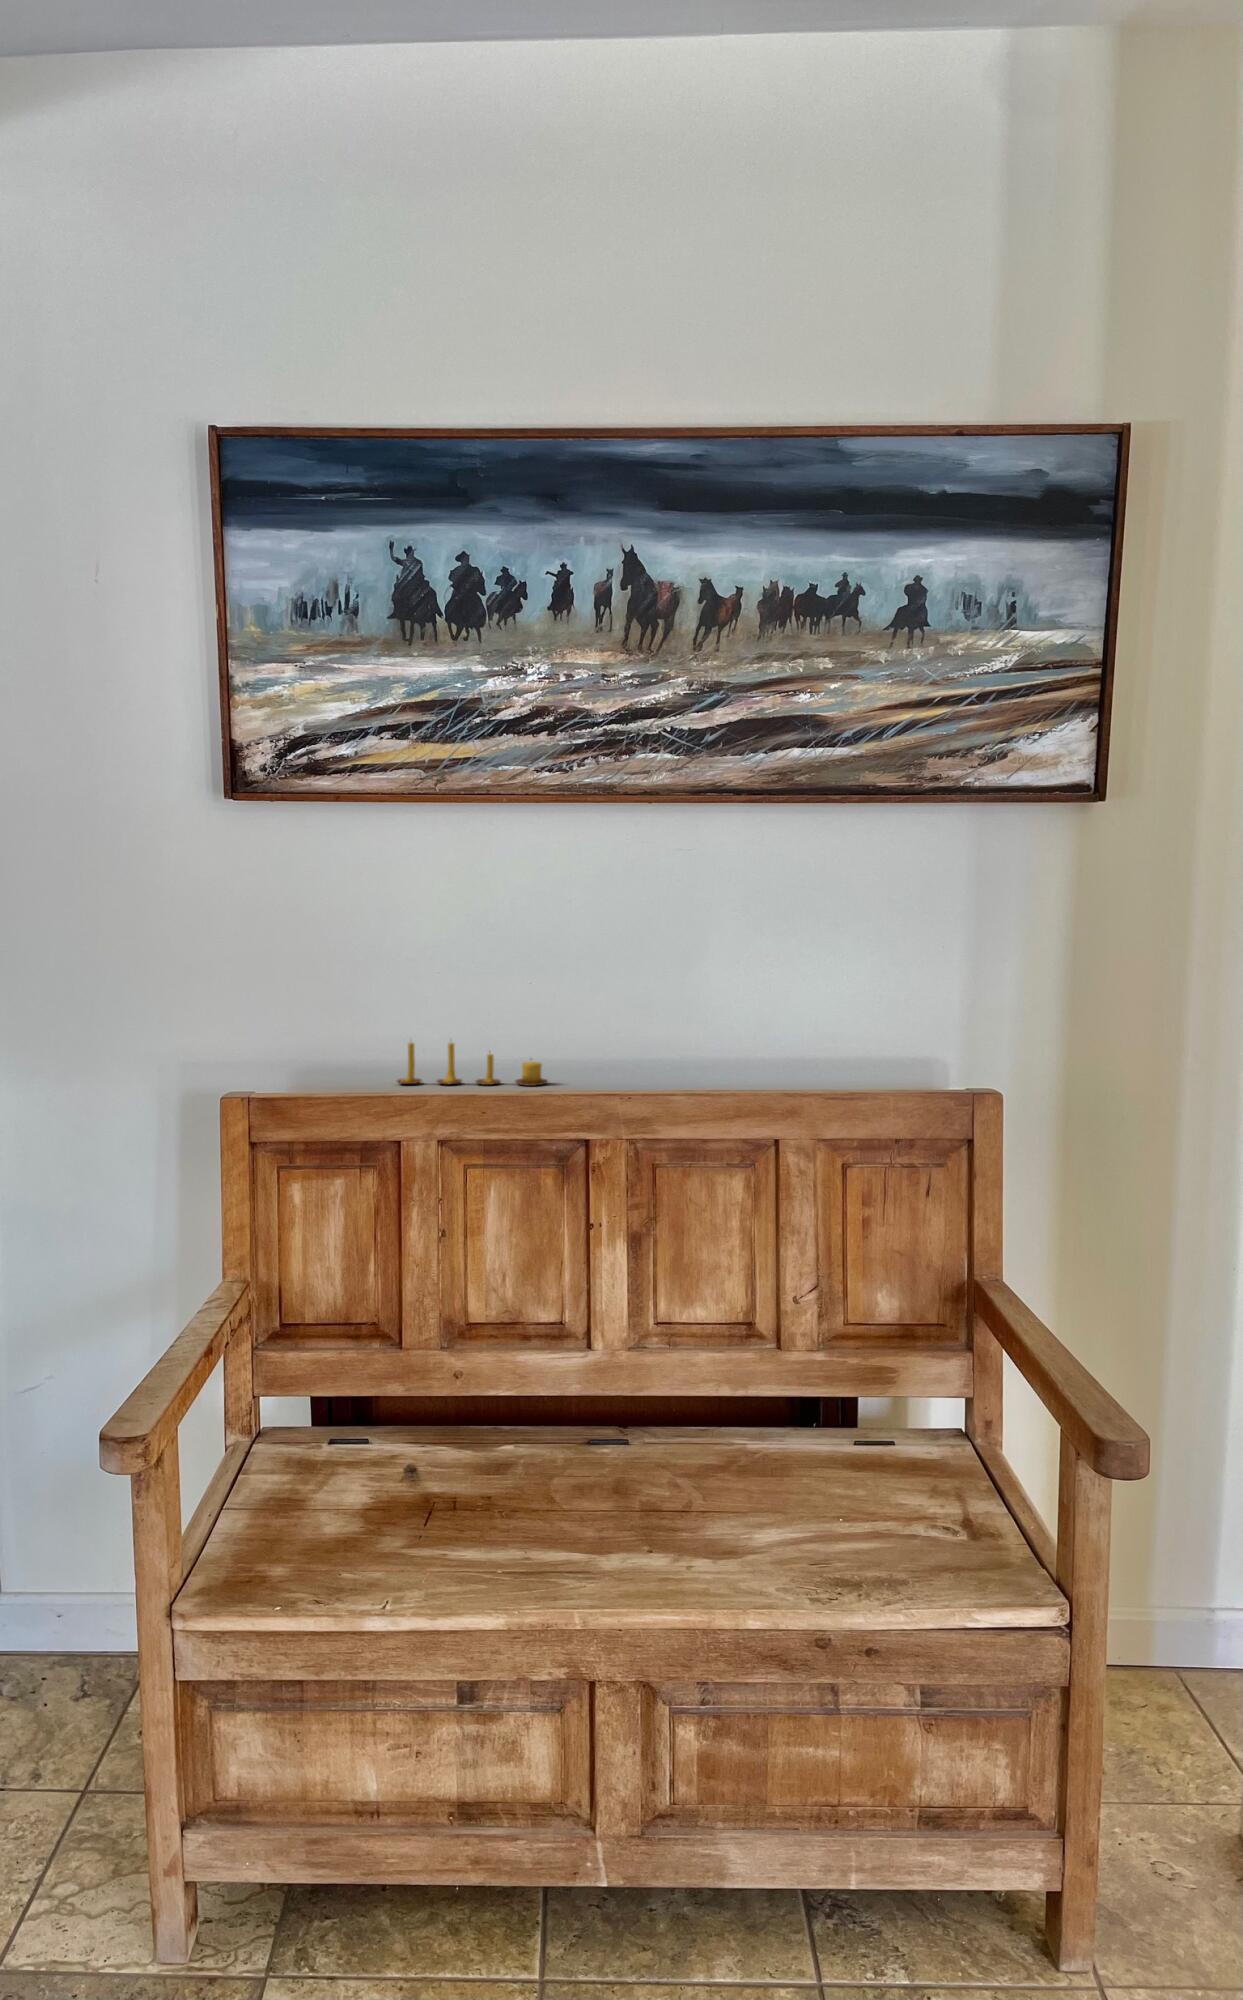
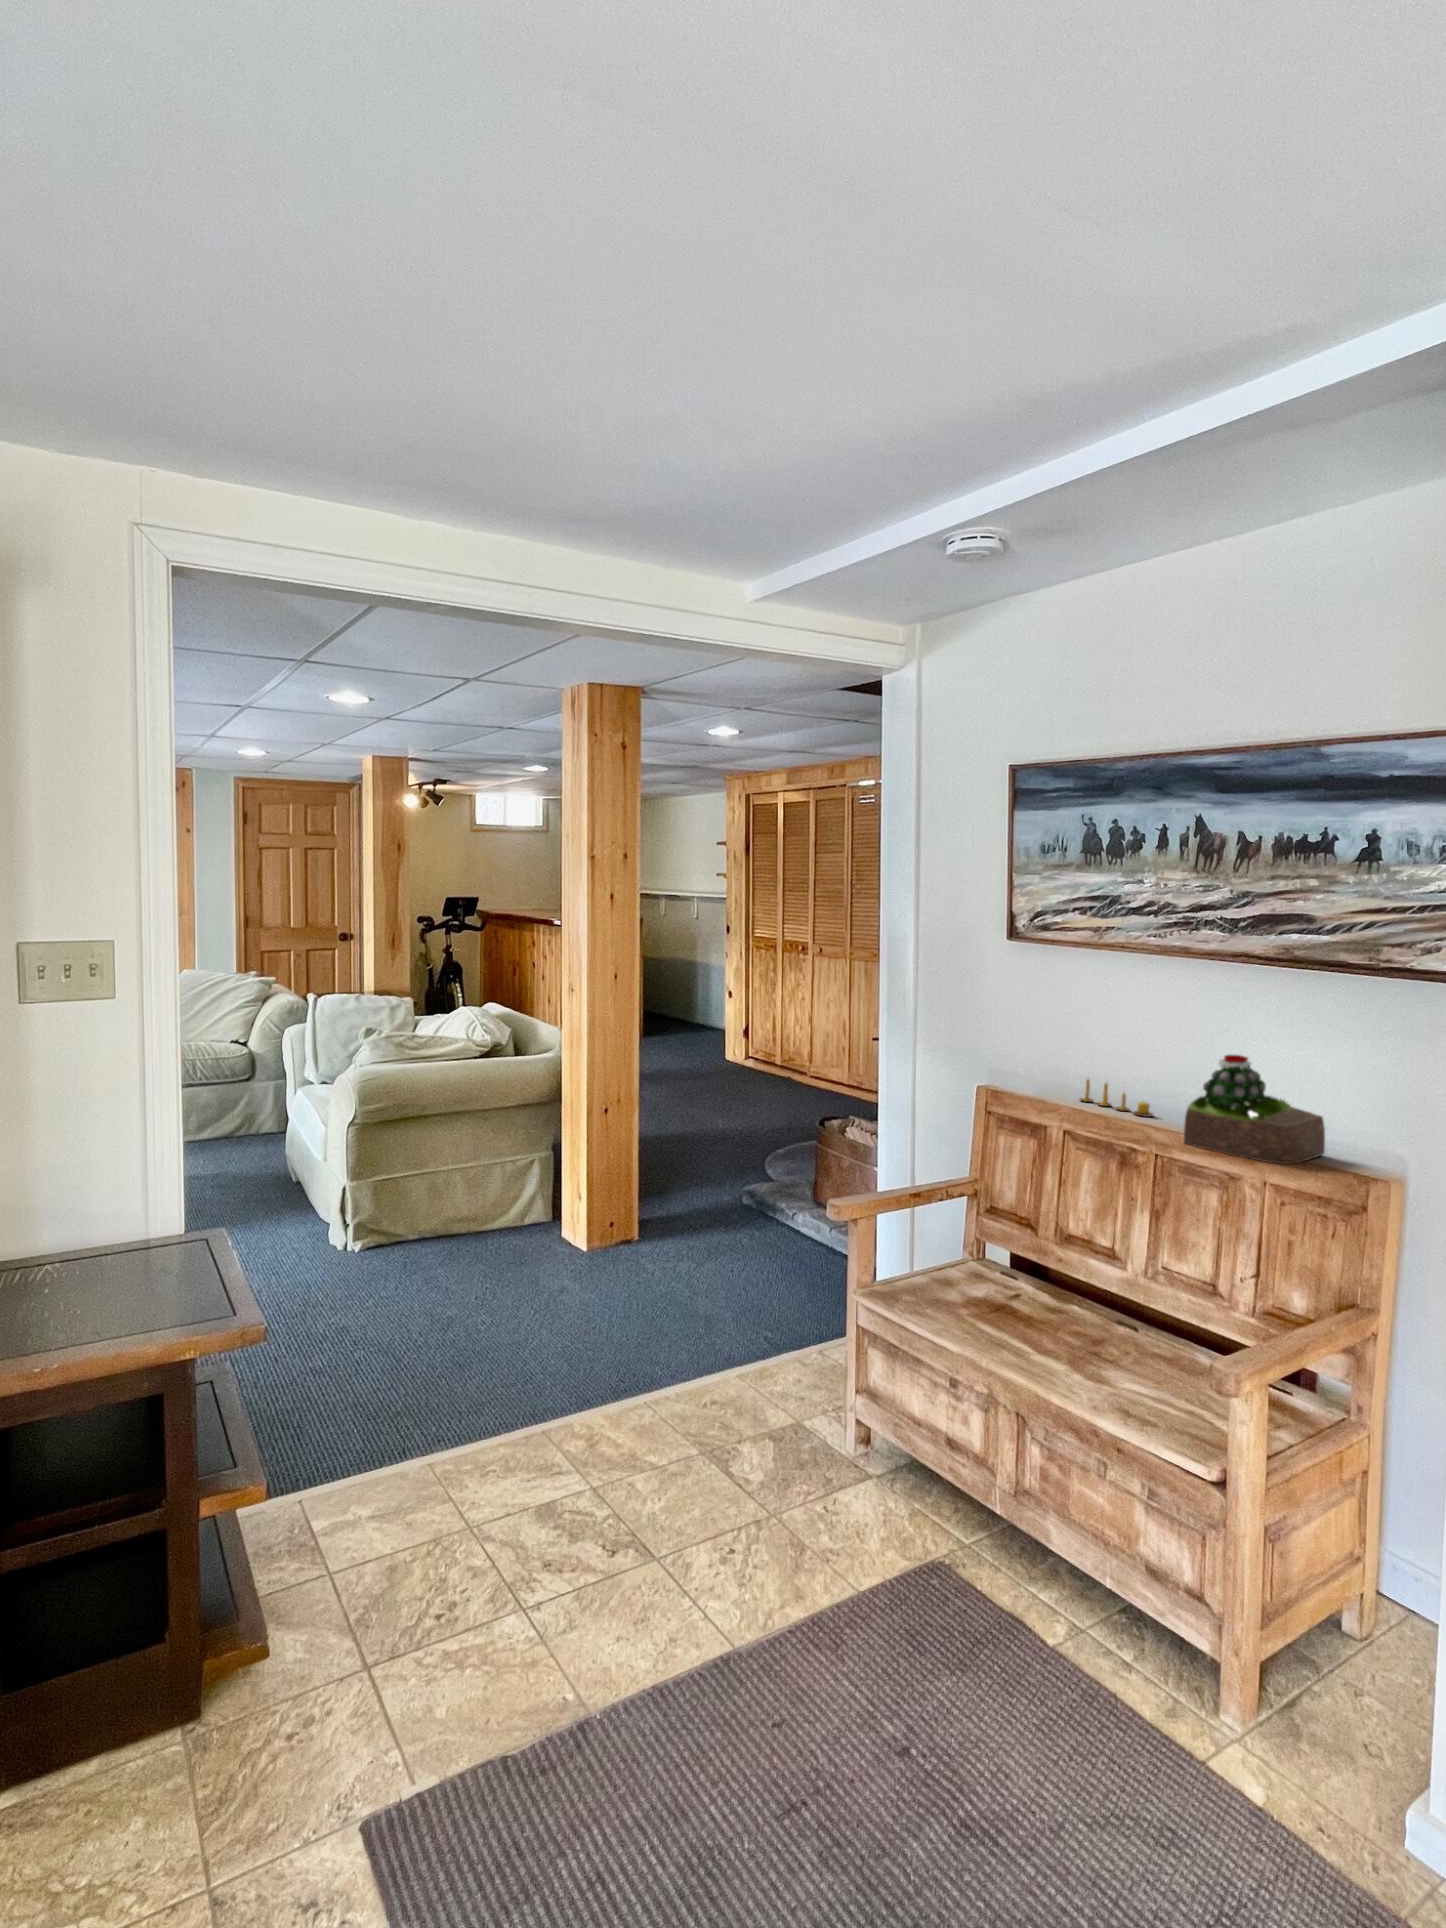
succulent plant: none [689,946,860,1104] -> present [1184,1055,1325,1164]

